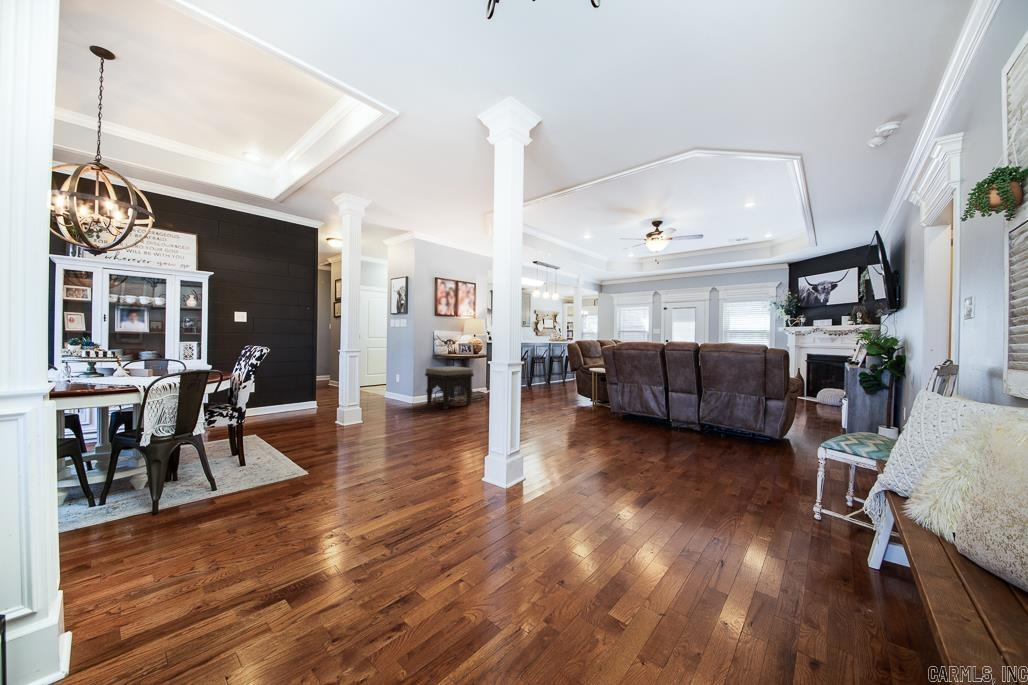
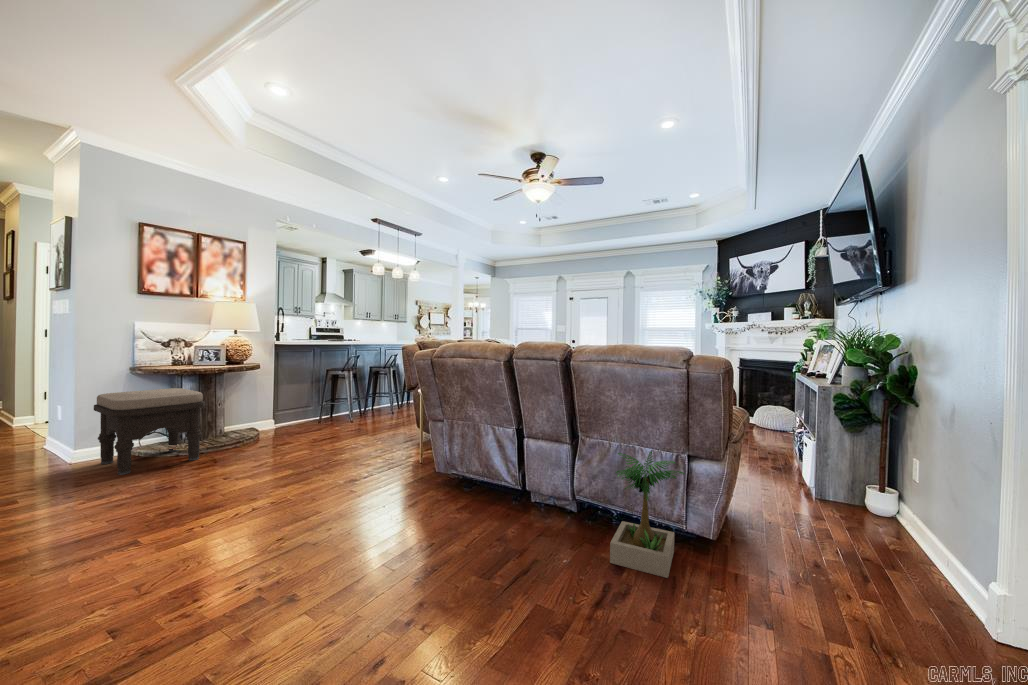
potted plant: none [725,395,769,452] -> present [610,452,684,578]

